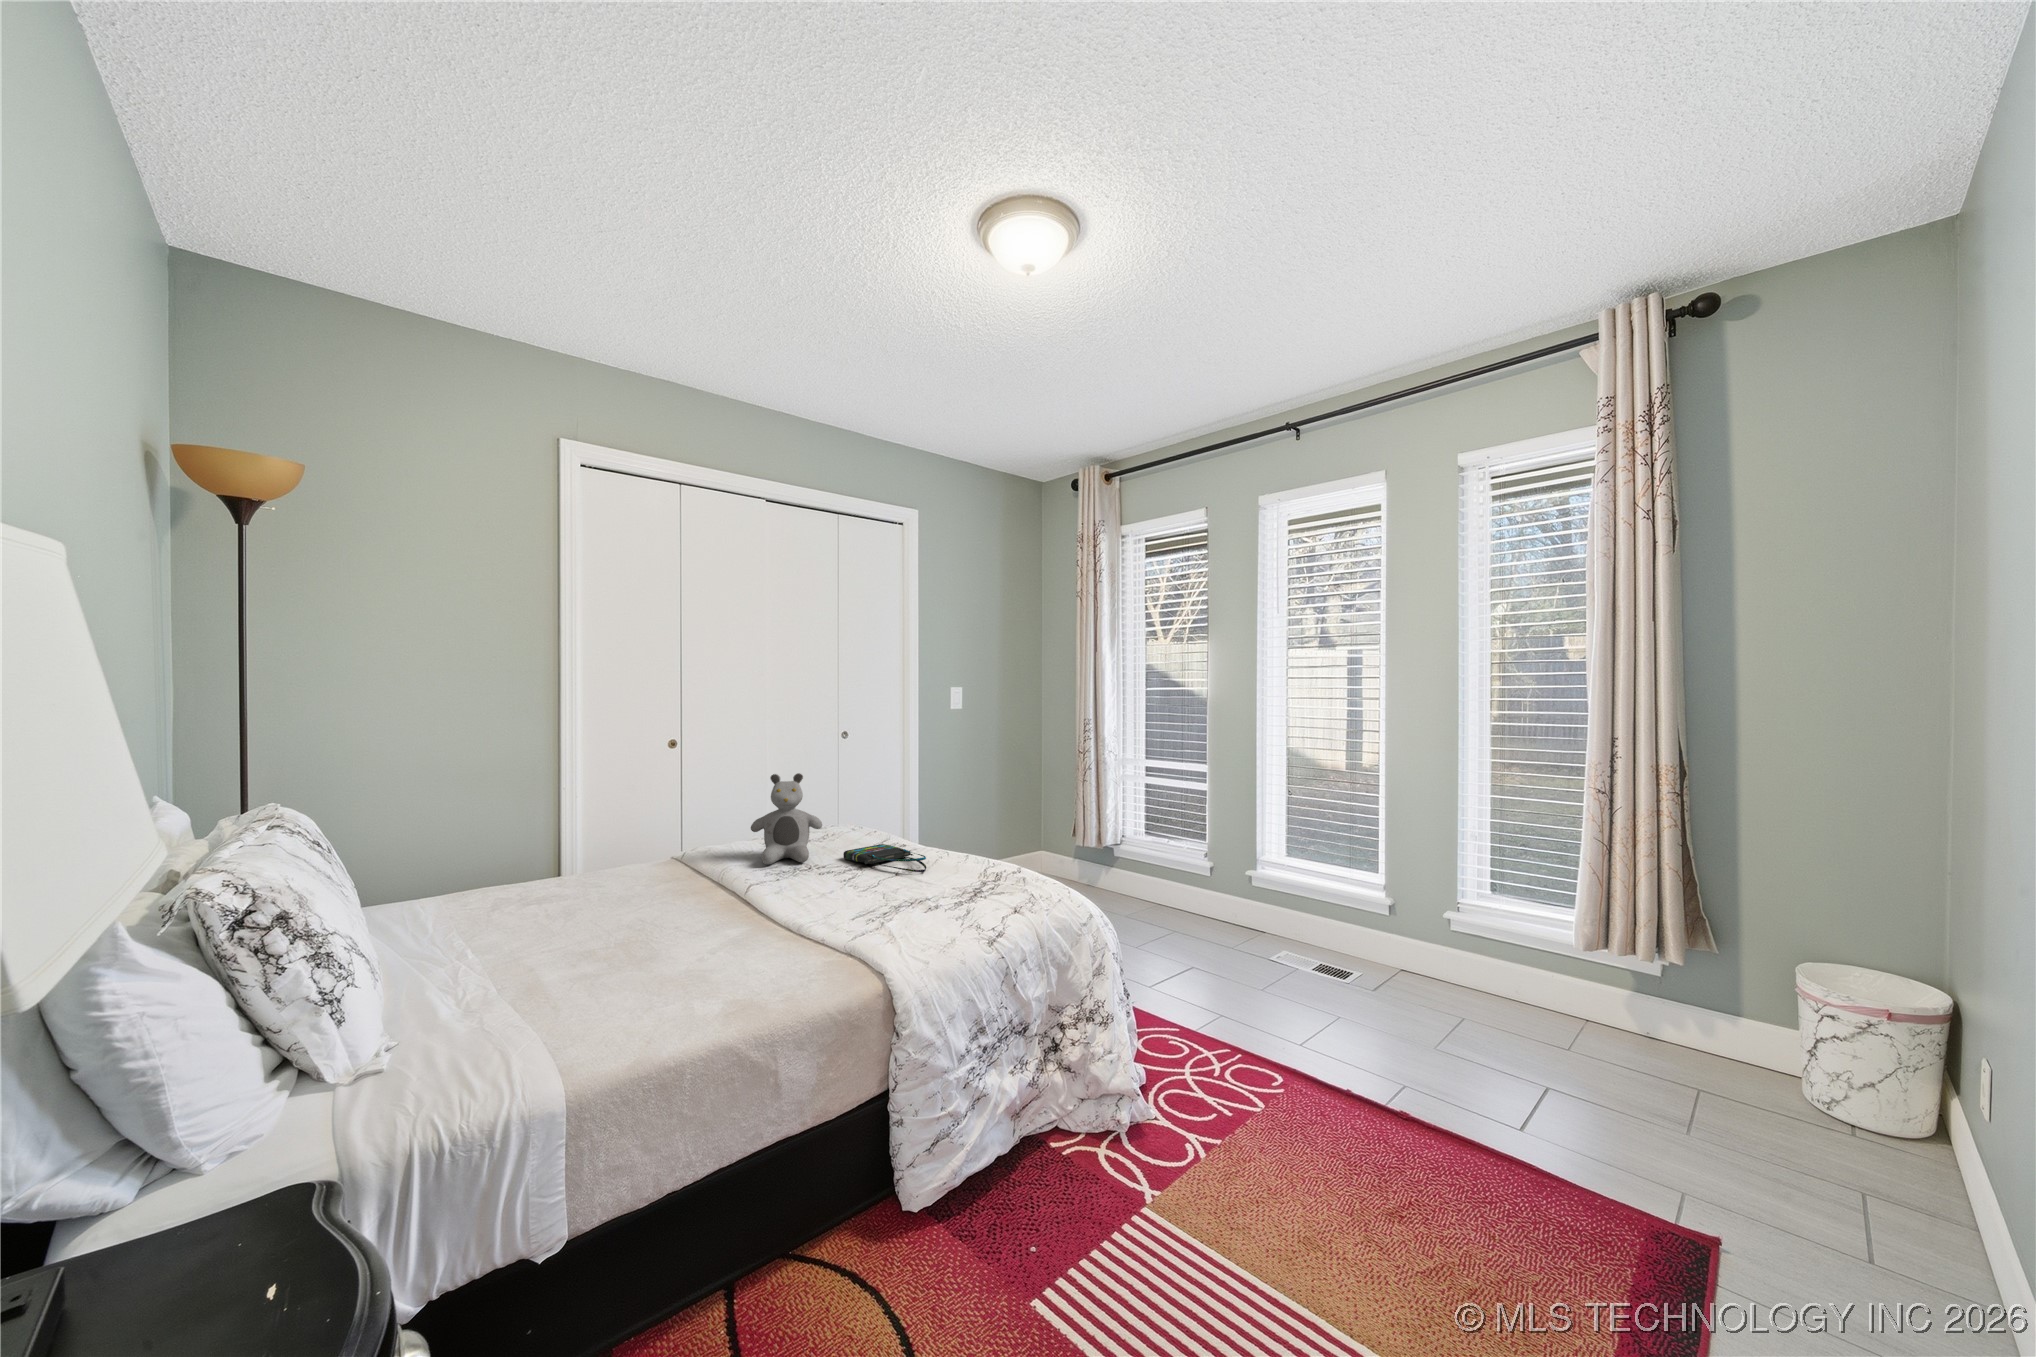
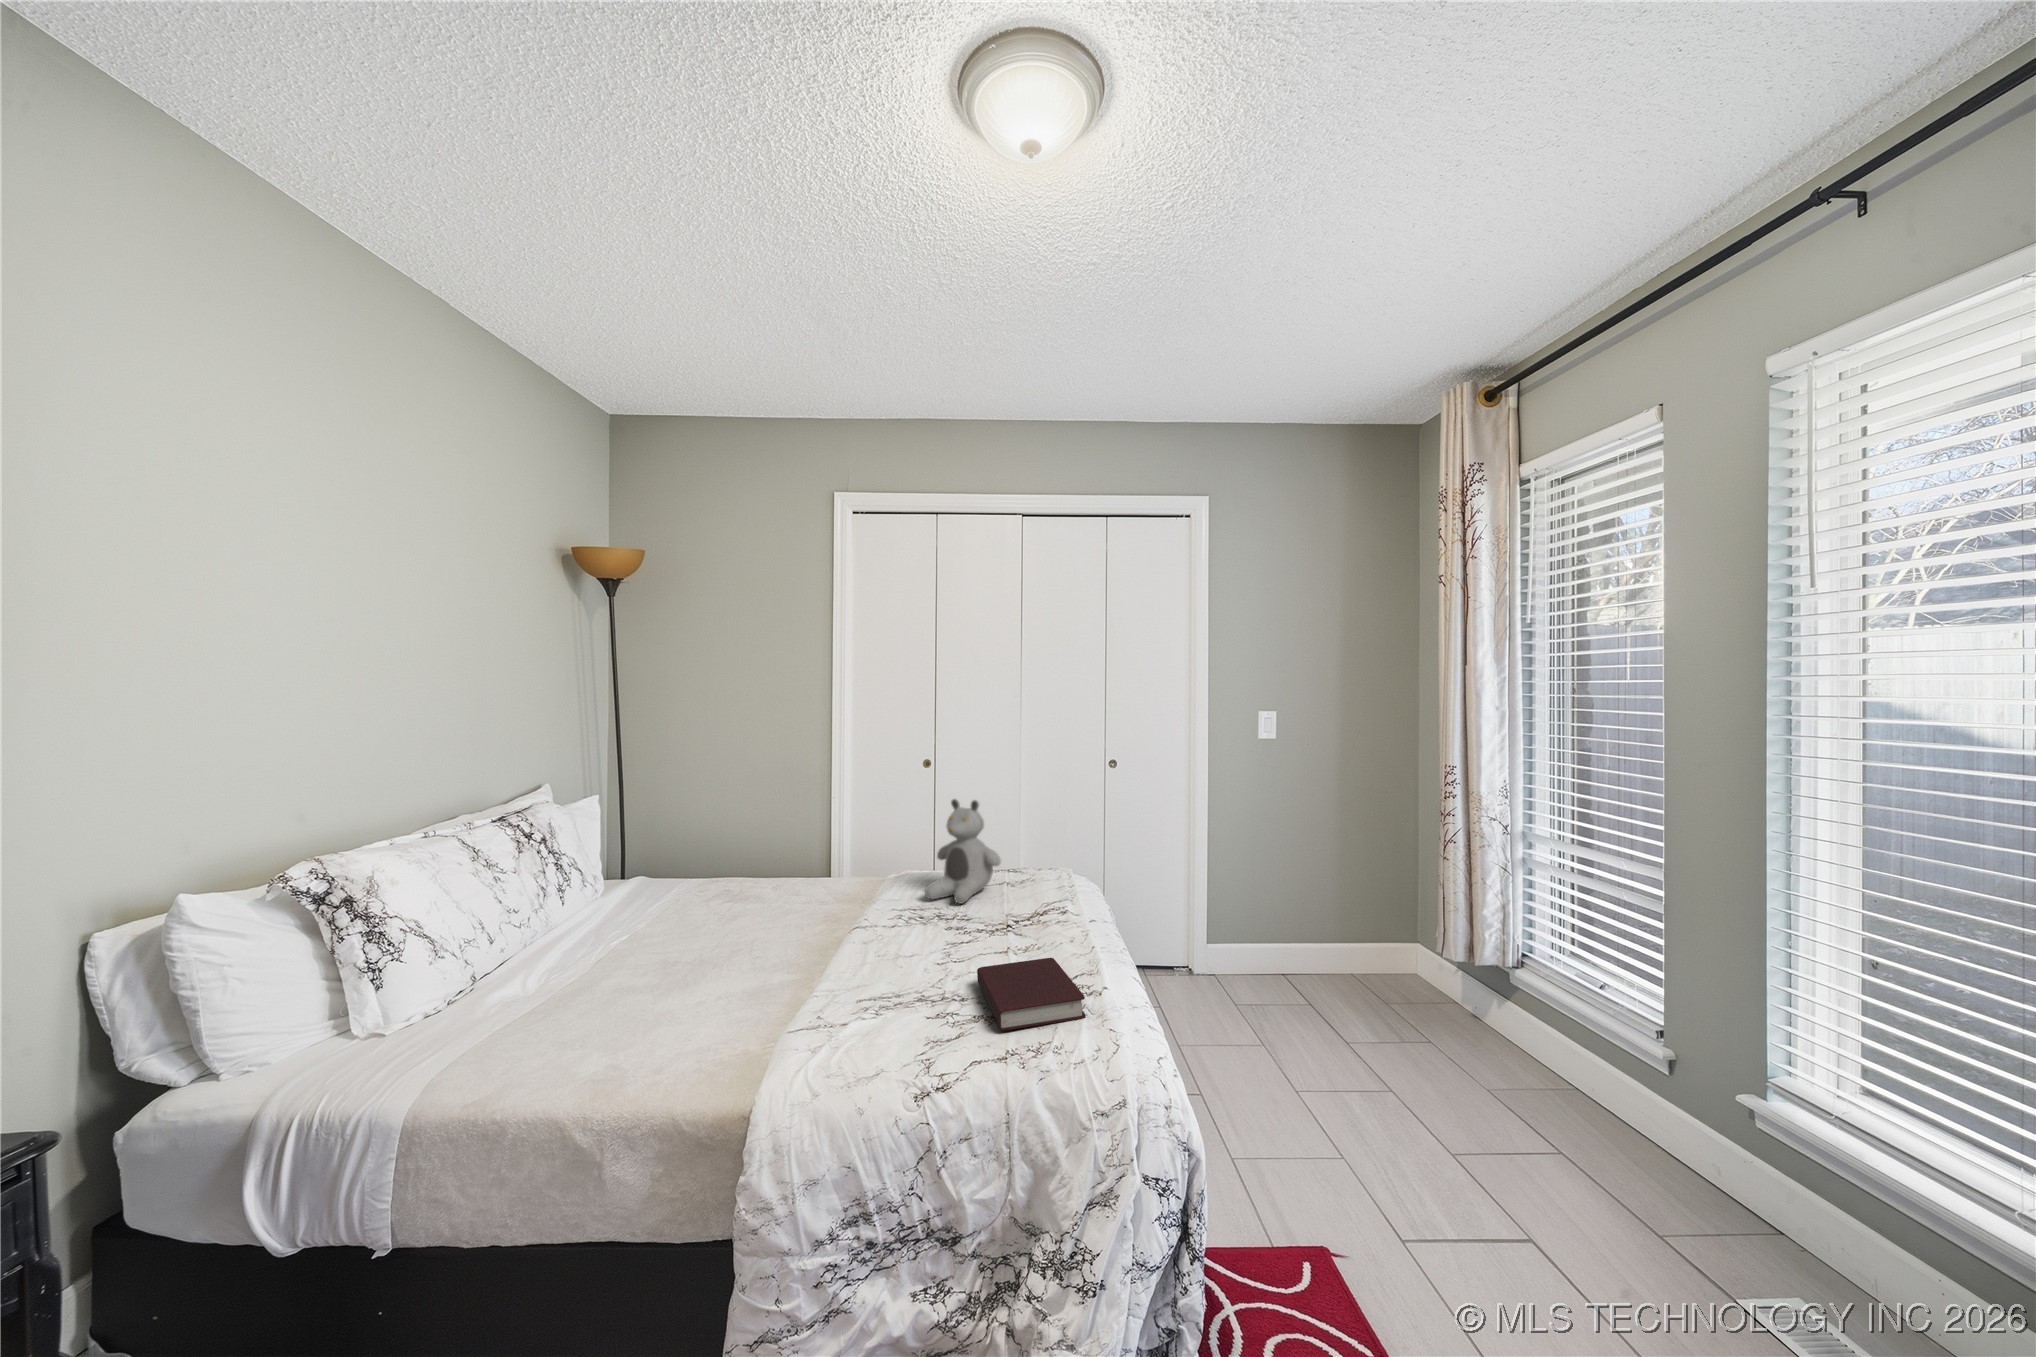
tote bag: present [843,844,926,872] -> none [990,897,1065,949]
book: none [937,867,1032,902] -> present [977,958,1086,1030]

